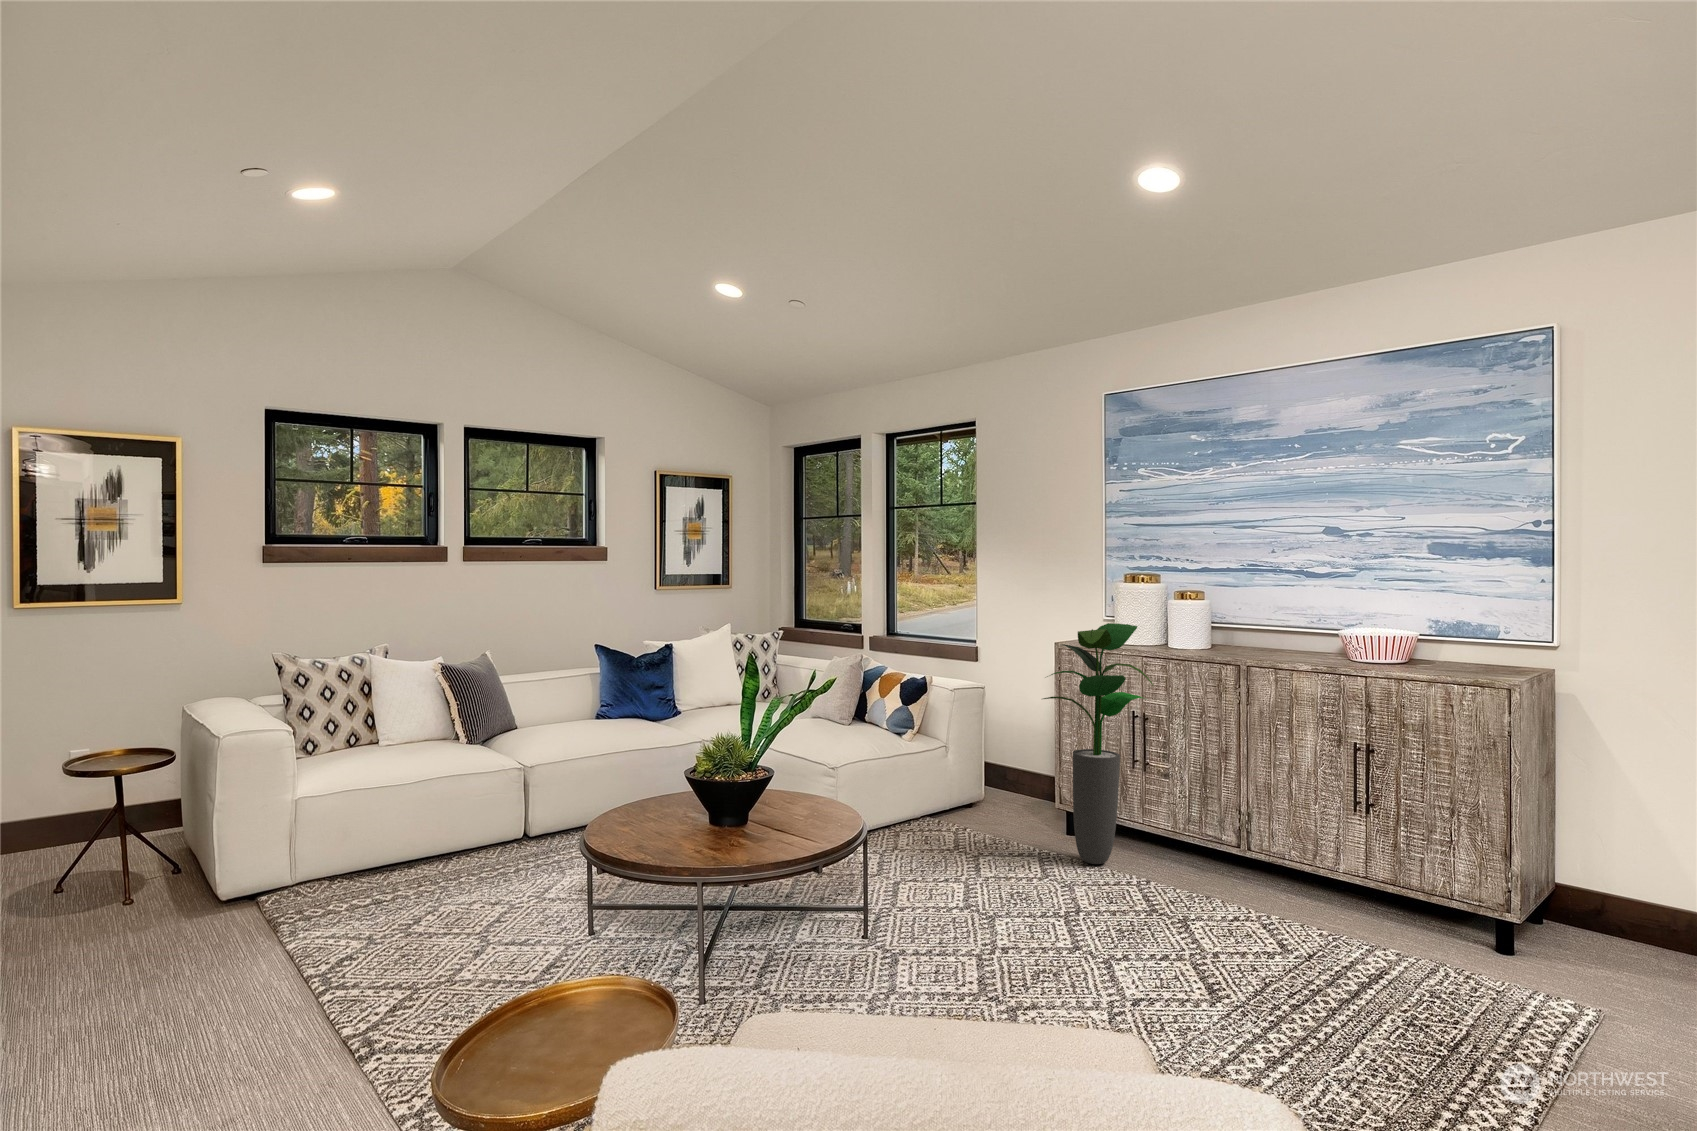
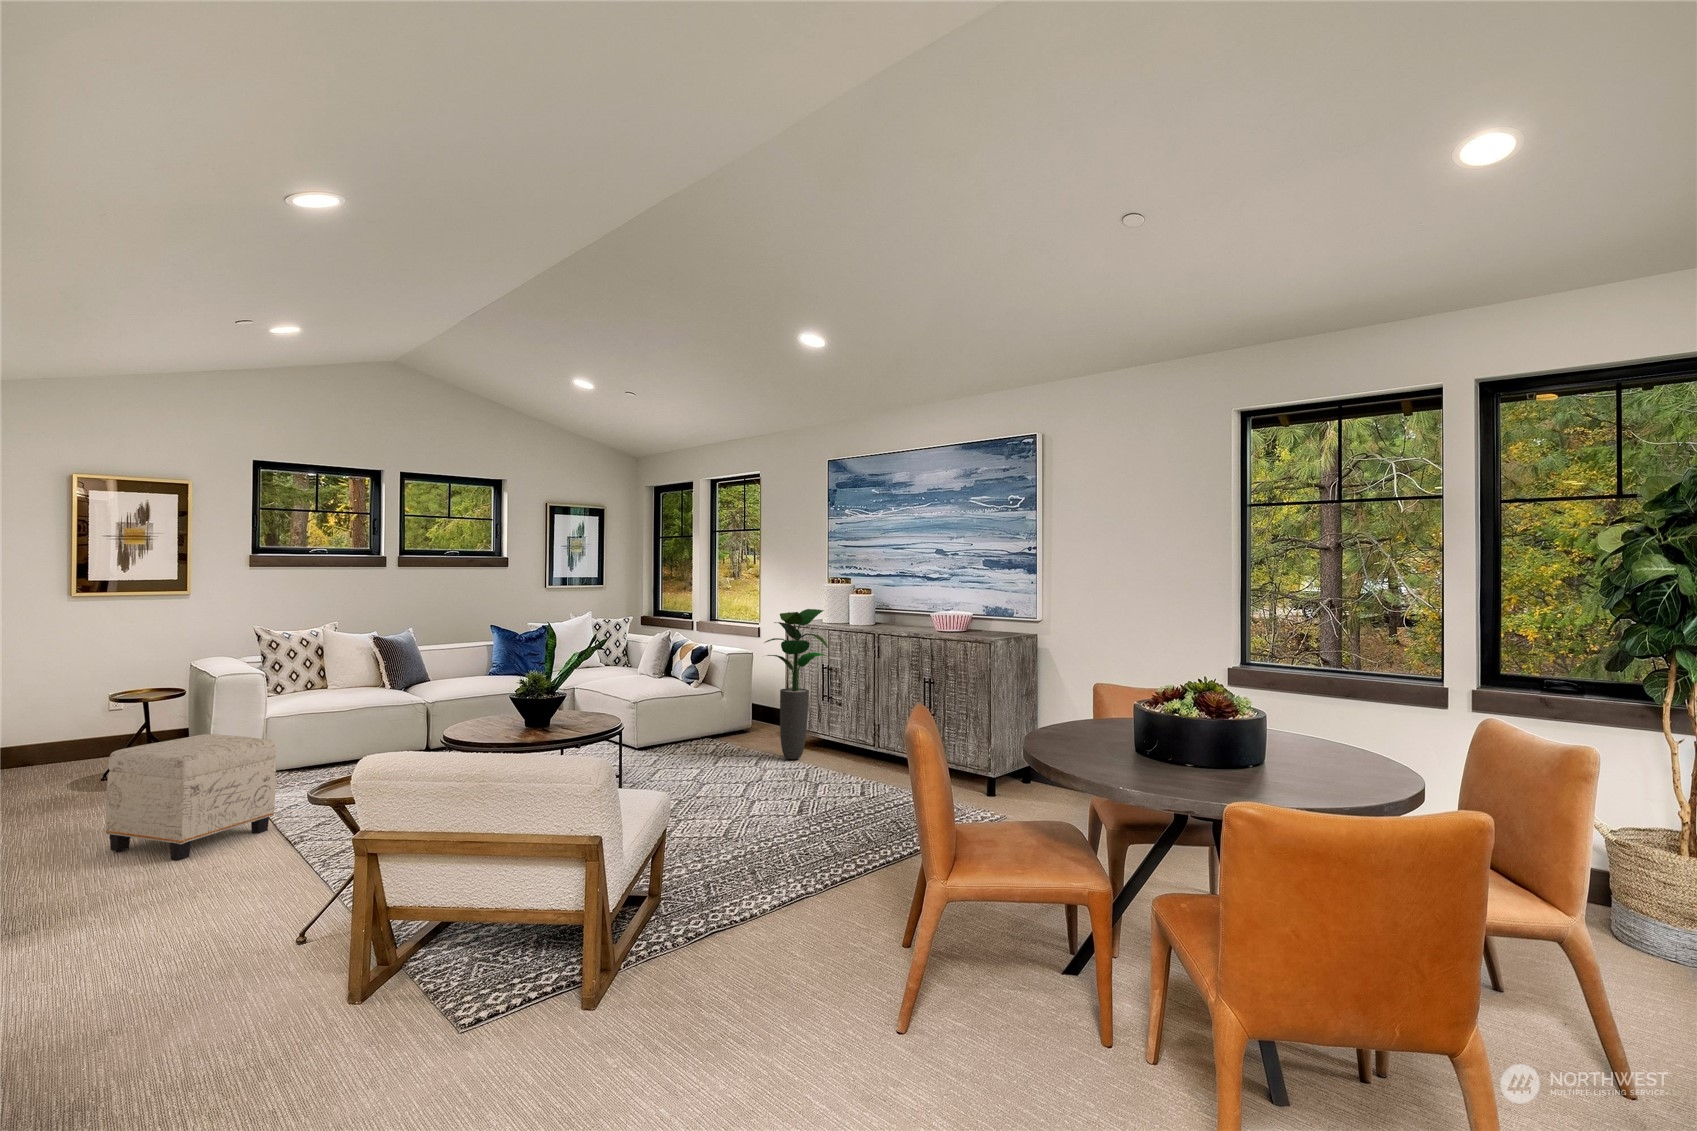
ottoman: none [45,847,326,1097] -> present [106,734,276,860]

